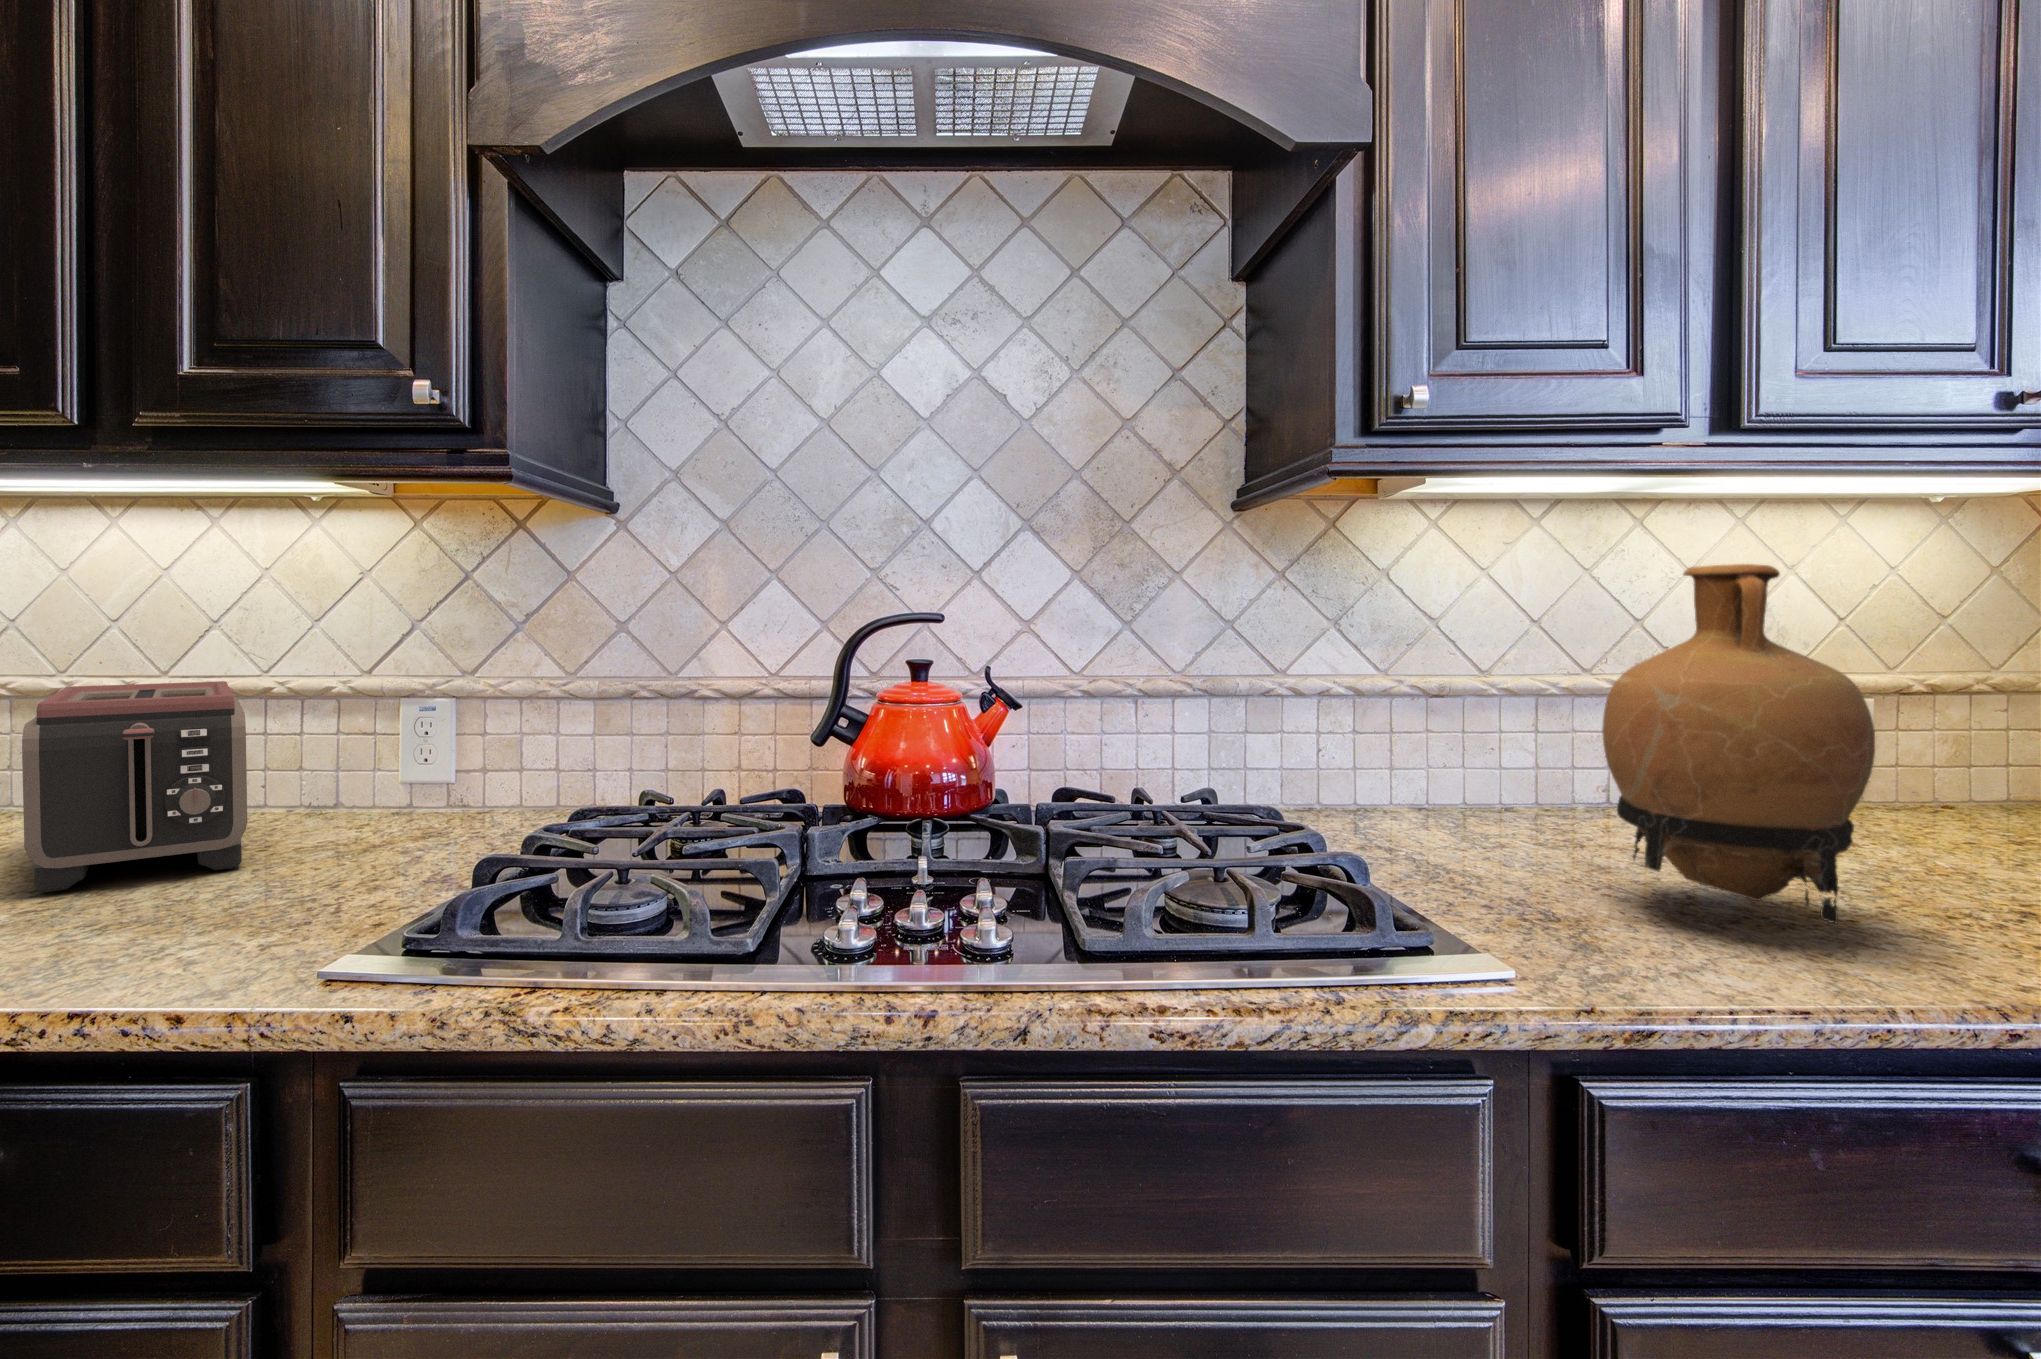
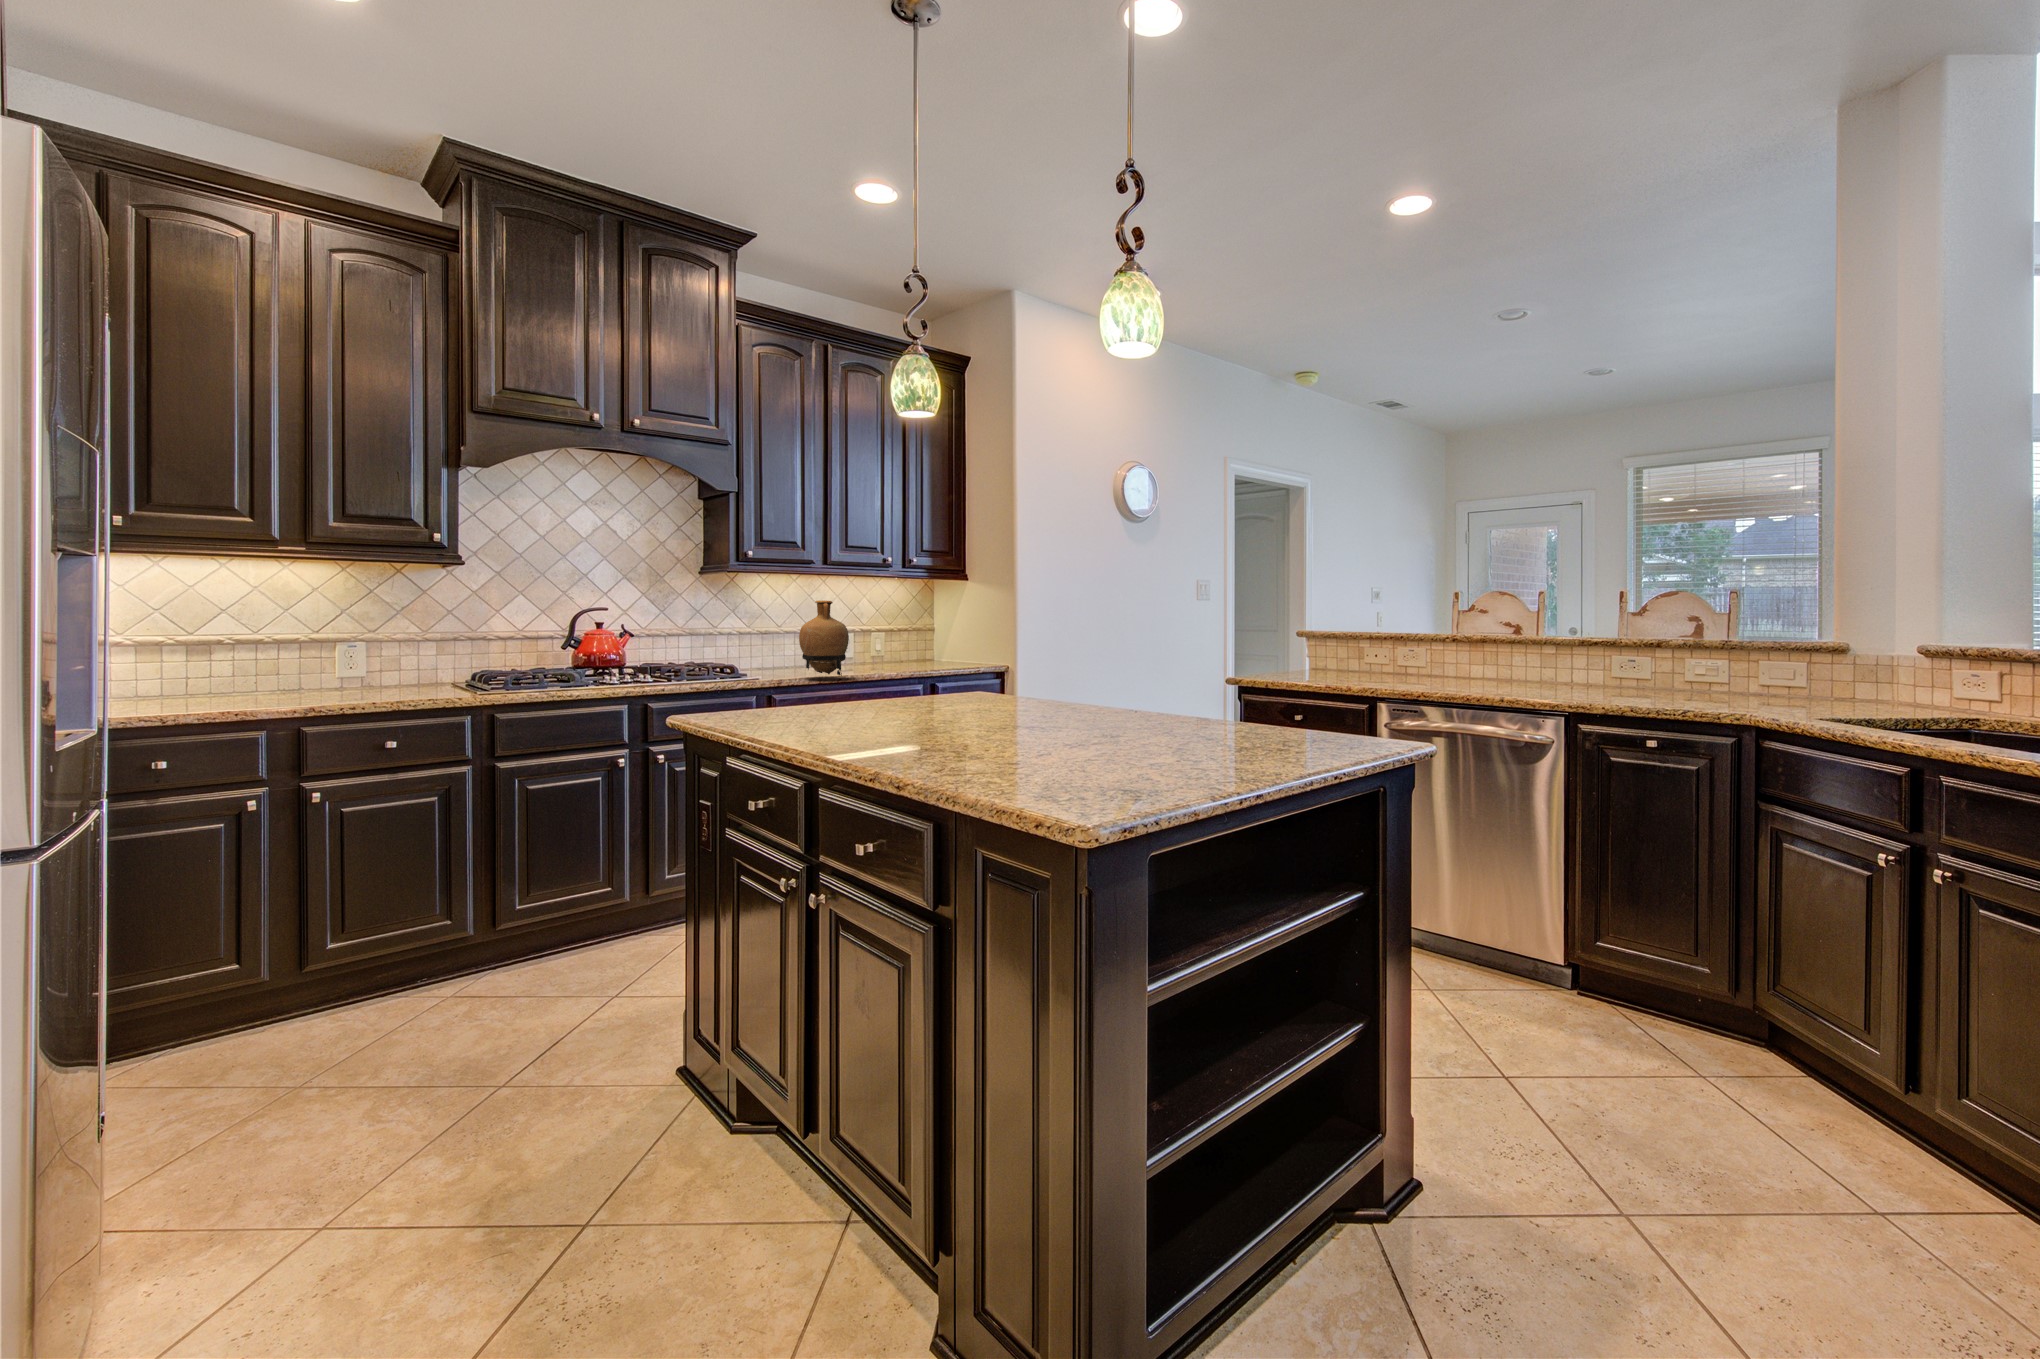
toaster: present [22,681,247,892] -> none [199,636,344,707]

